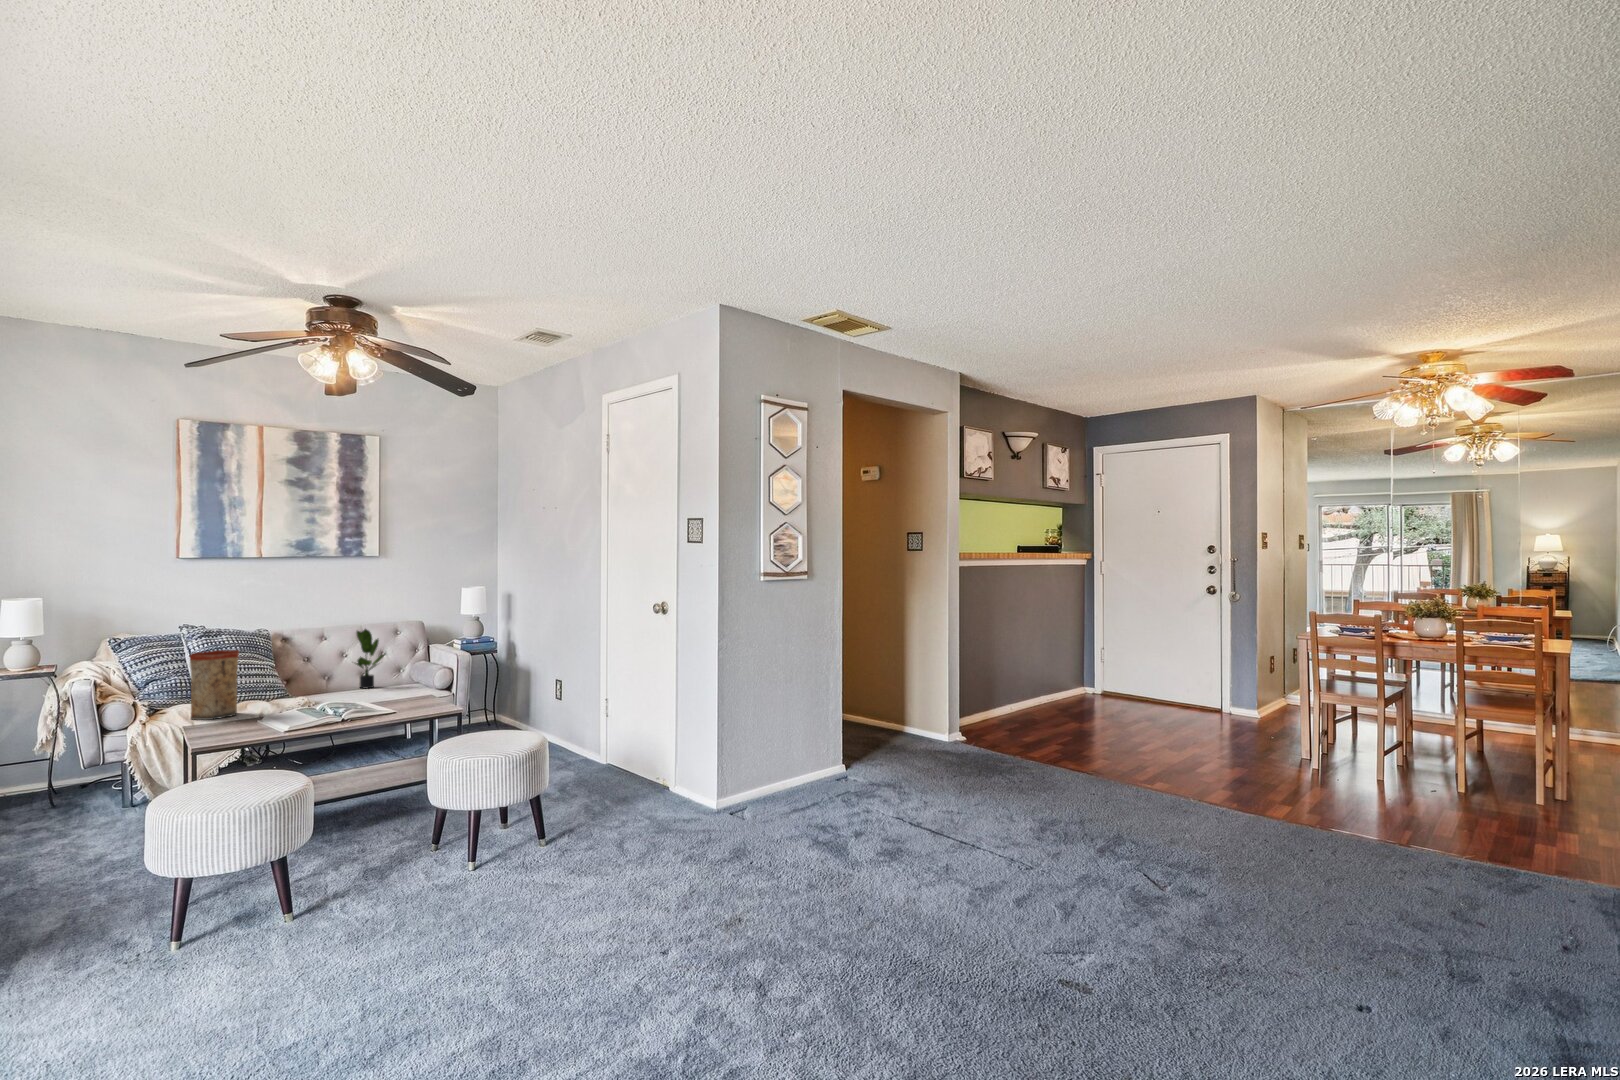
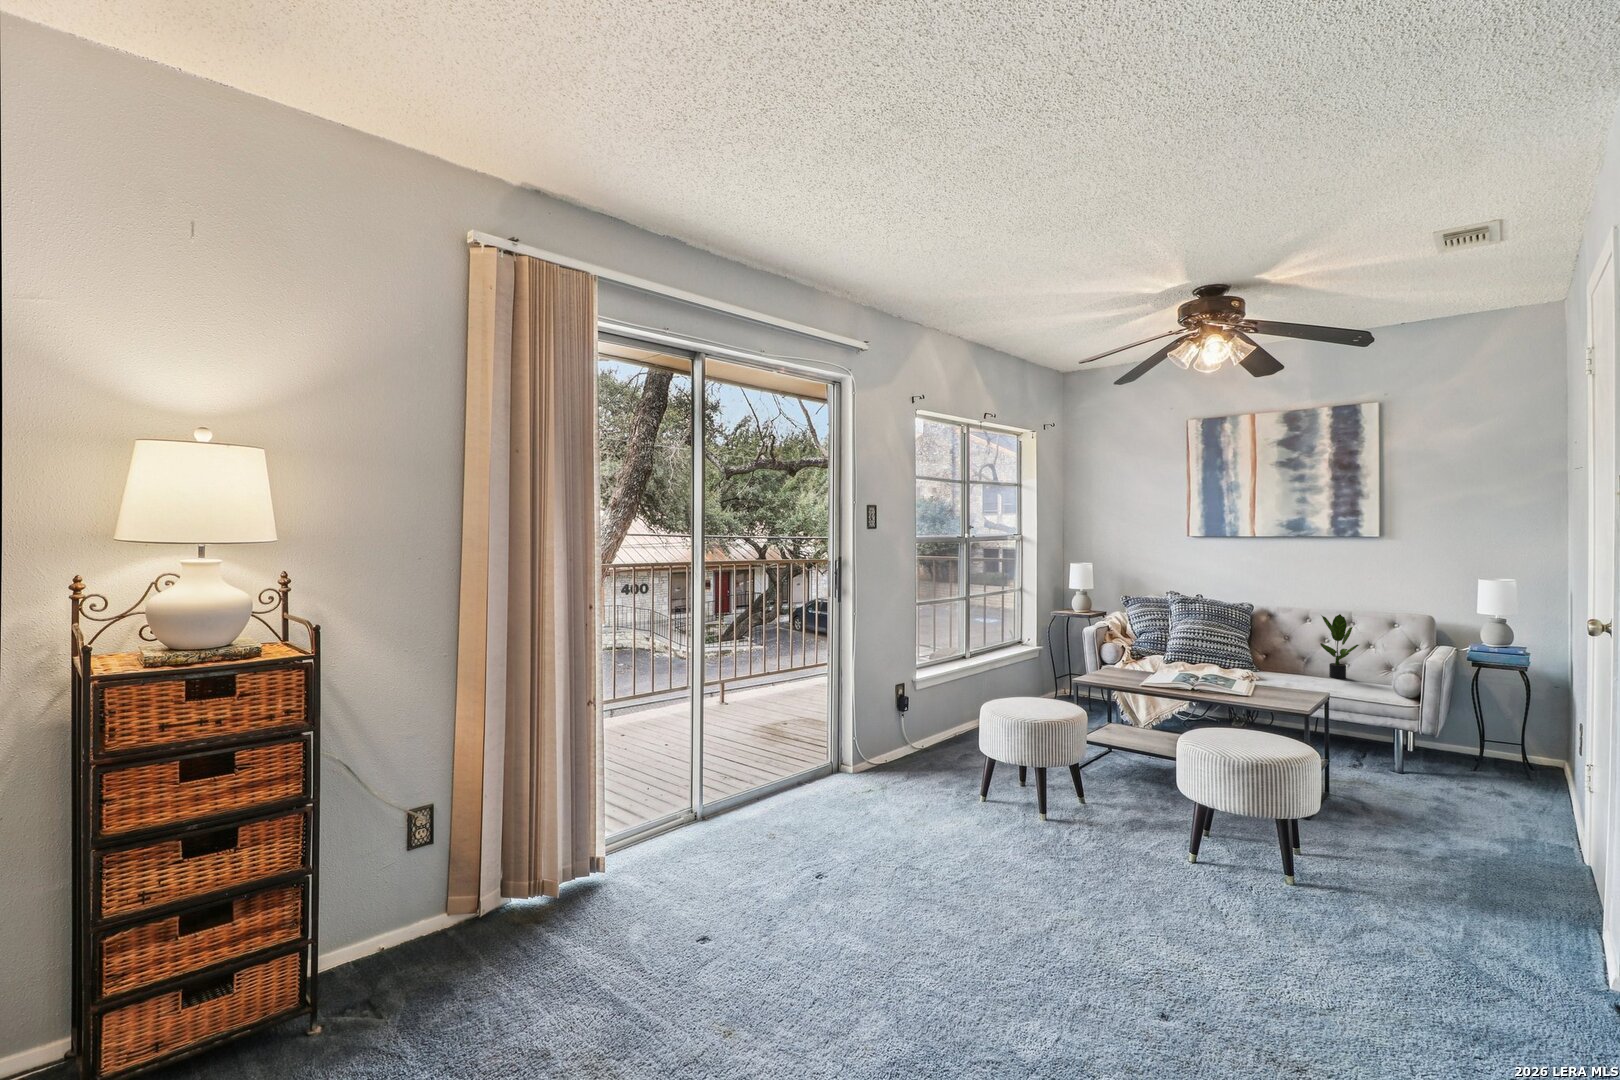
vase: present [190,650,239,720] -> none [1139,615,1180,673]

